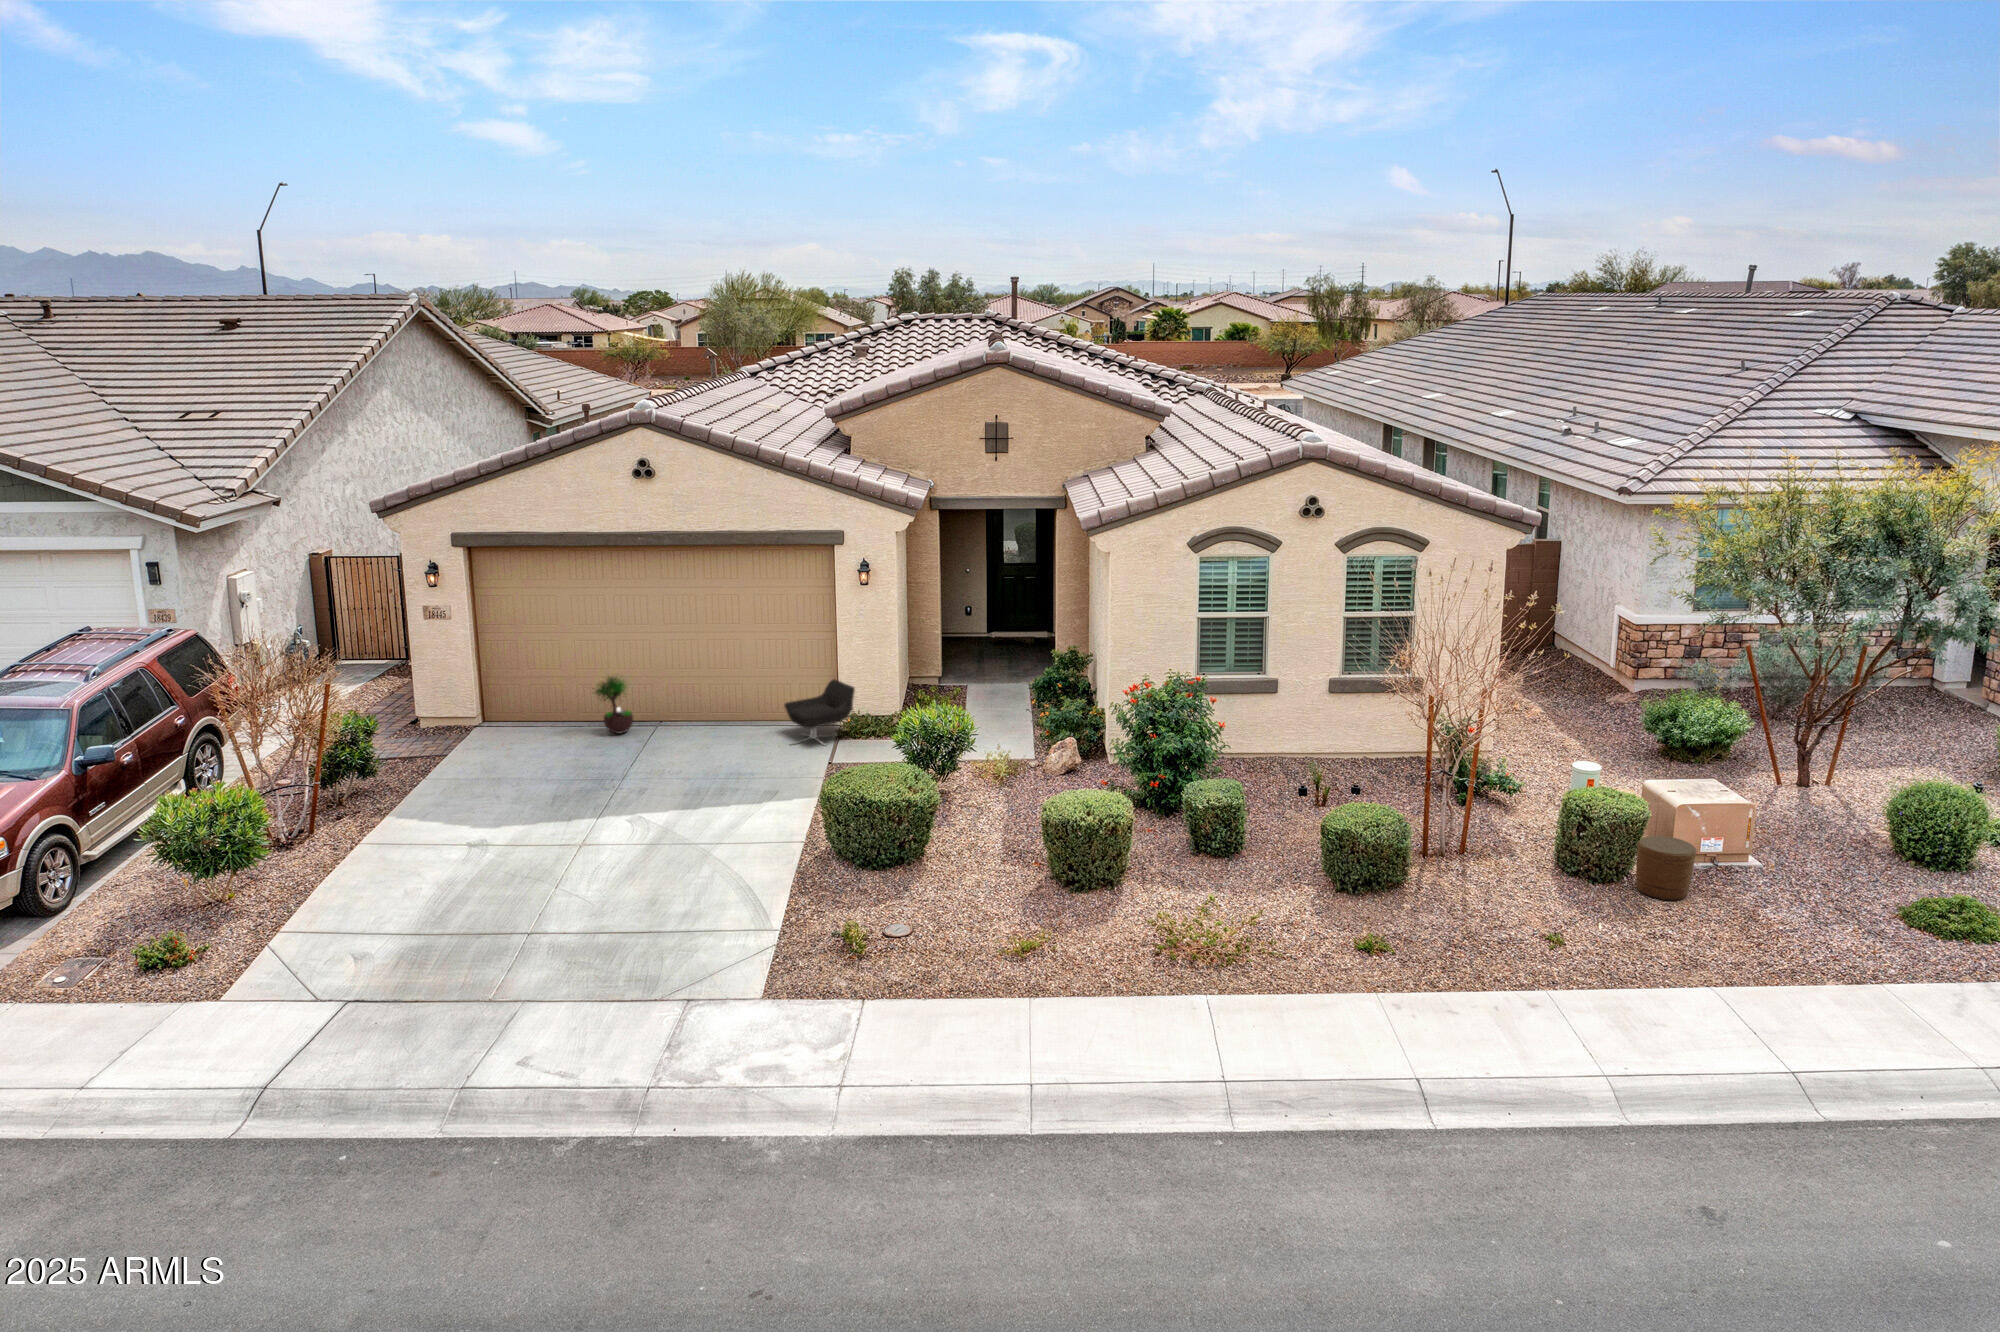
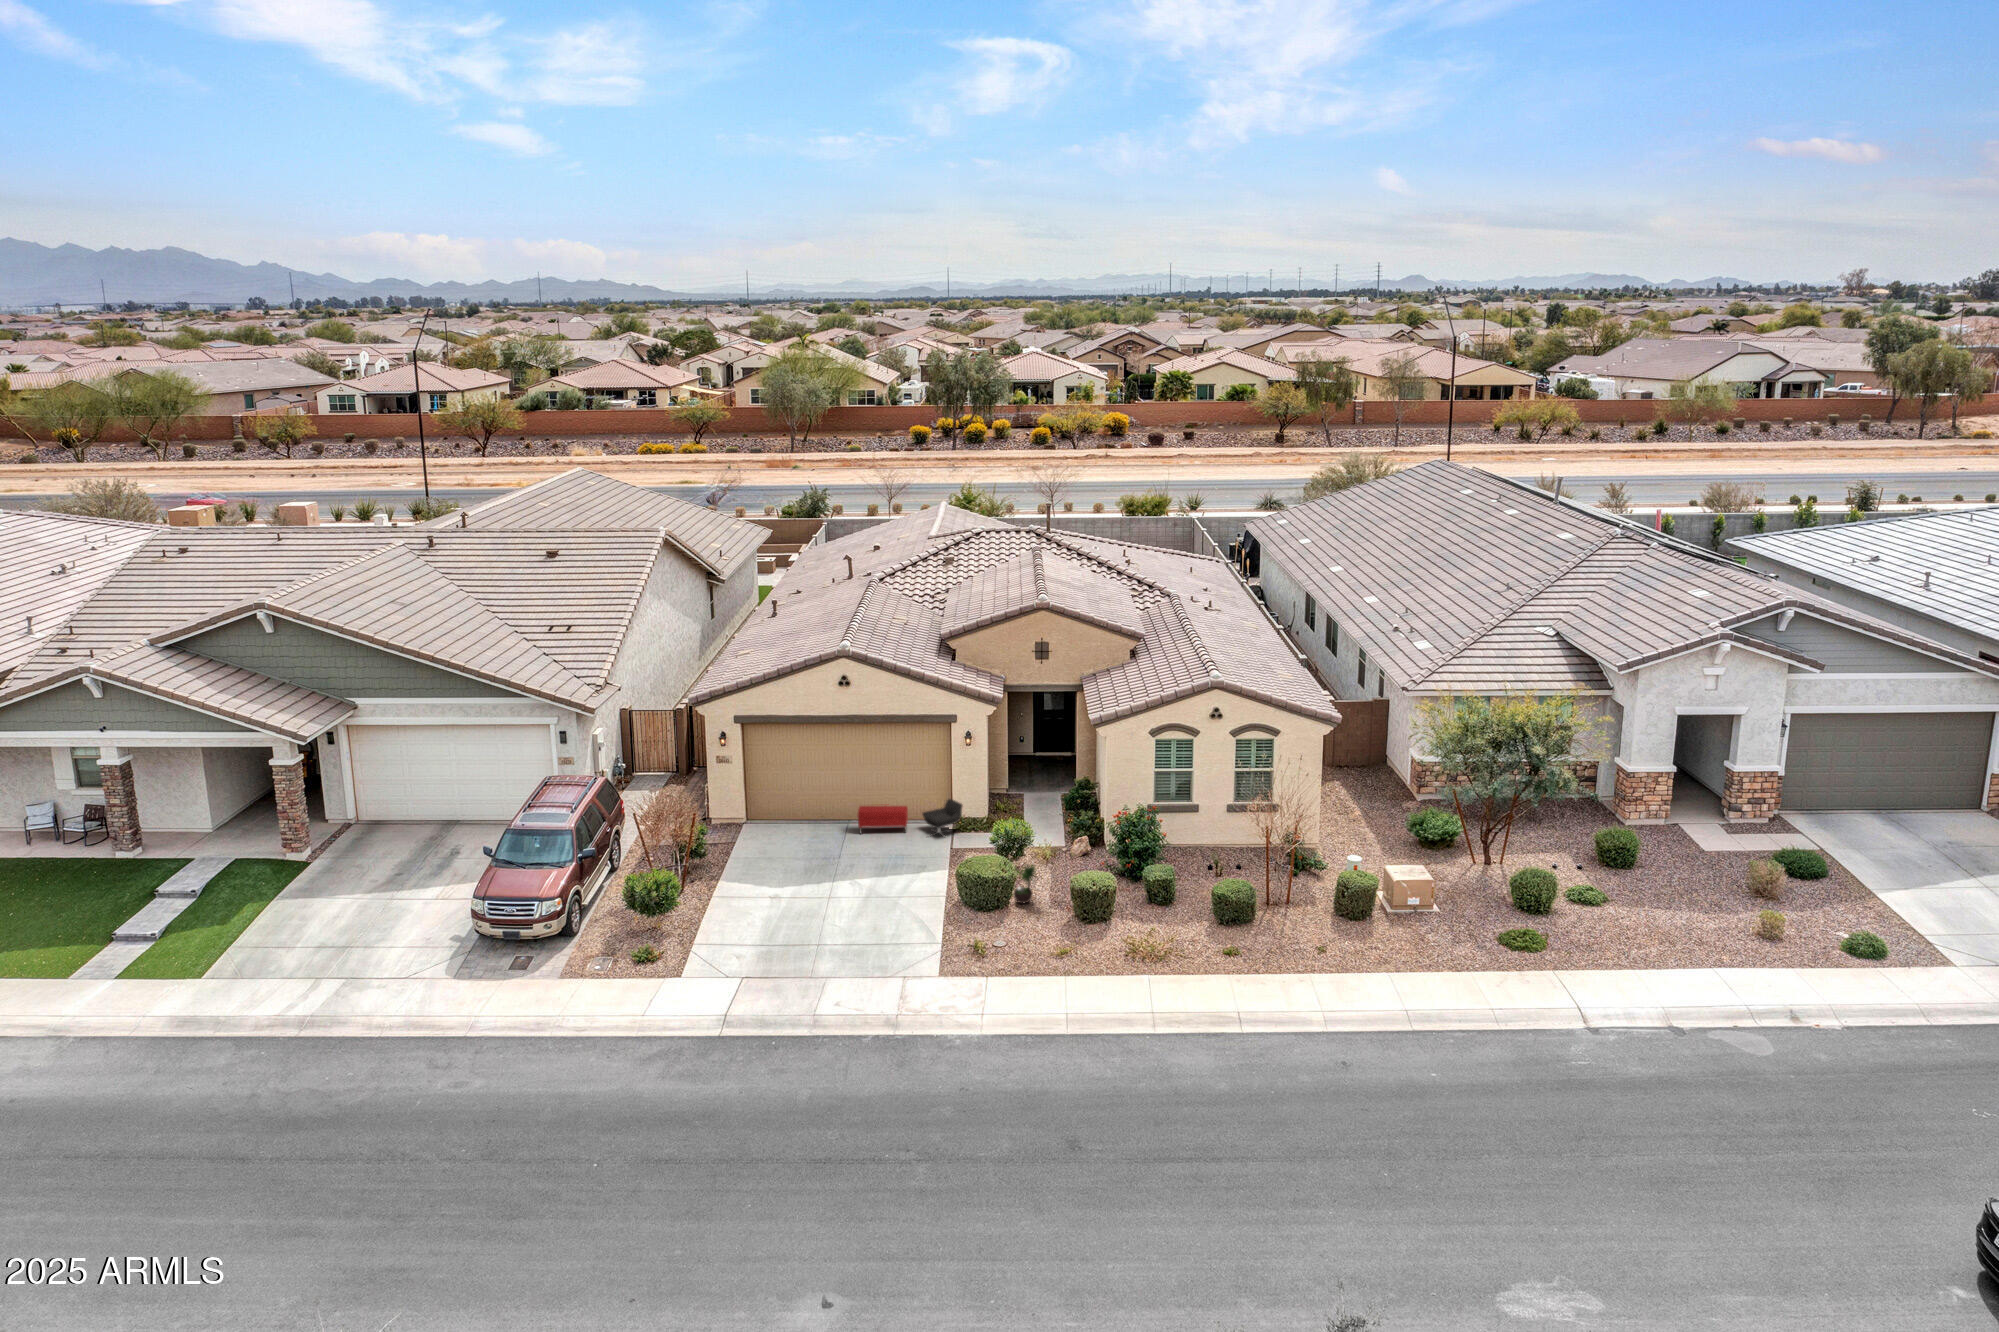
potted tree: present [593,676,633,734] -> present [1014,865,1036,904]
bench: none [669,690,762,740] -> present [858,806,908,833]
woven basket: present [1636,836,1697,901] -> none [1371,897,1399,930]

